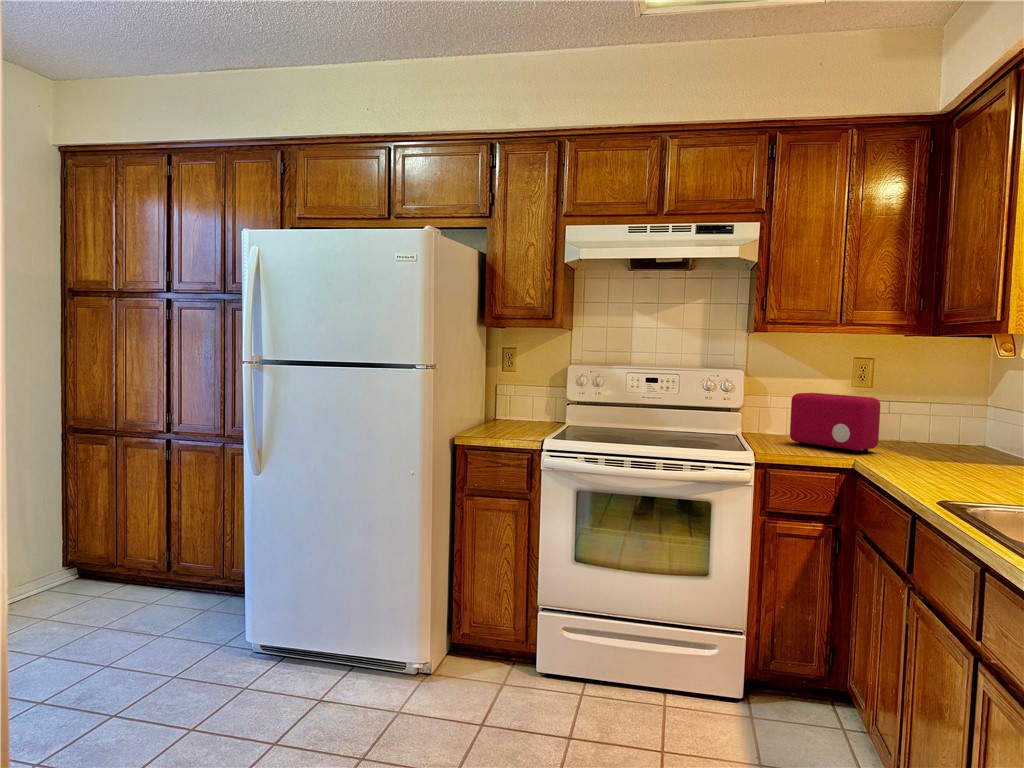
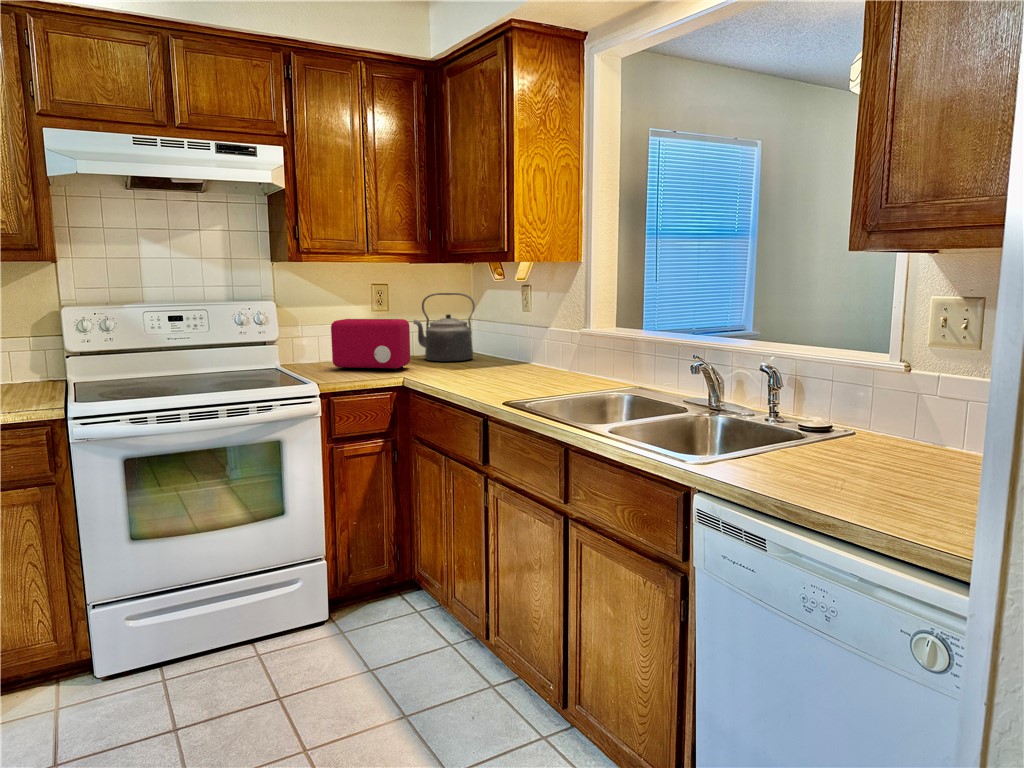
kettle: none [899,372,980,454] -> present [413,293,475,362]

